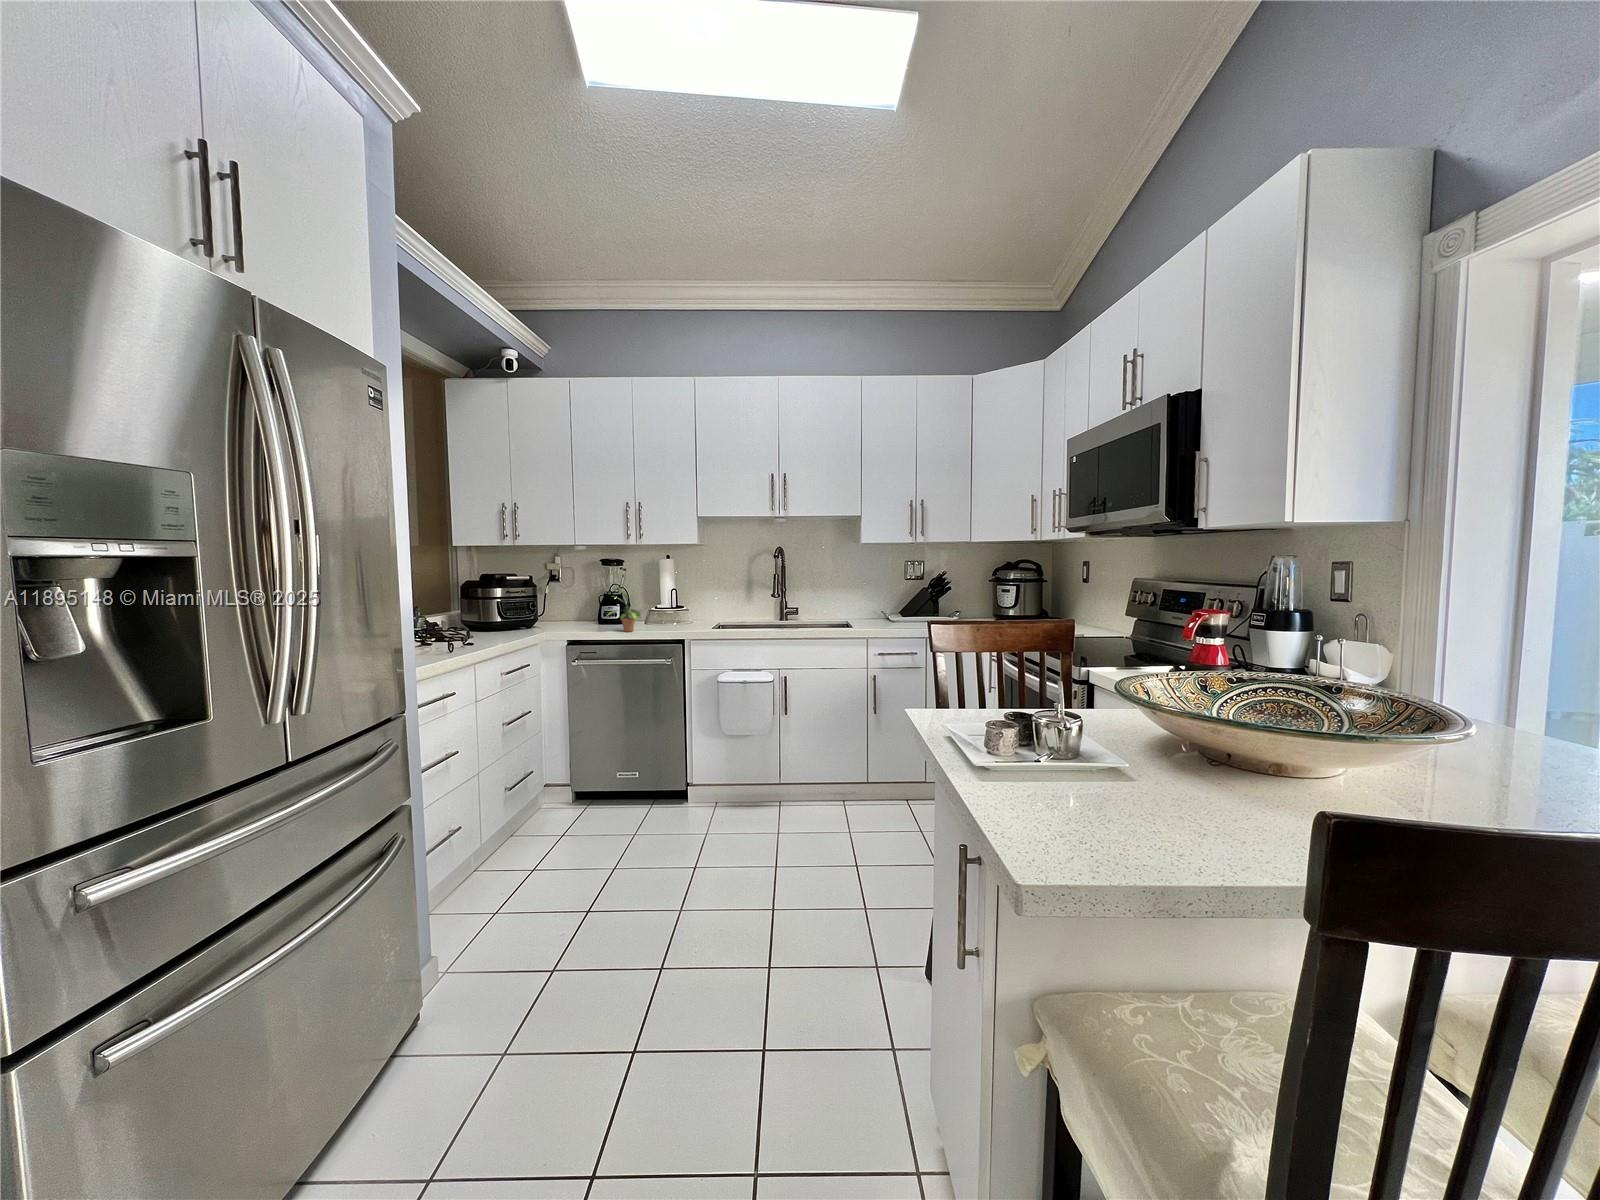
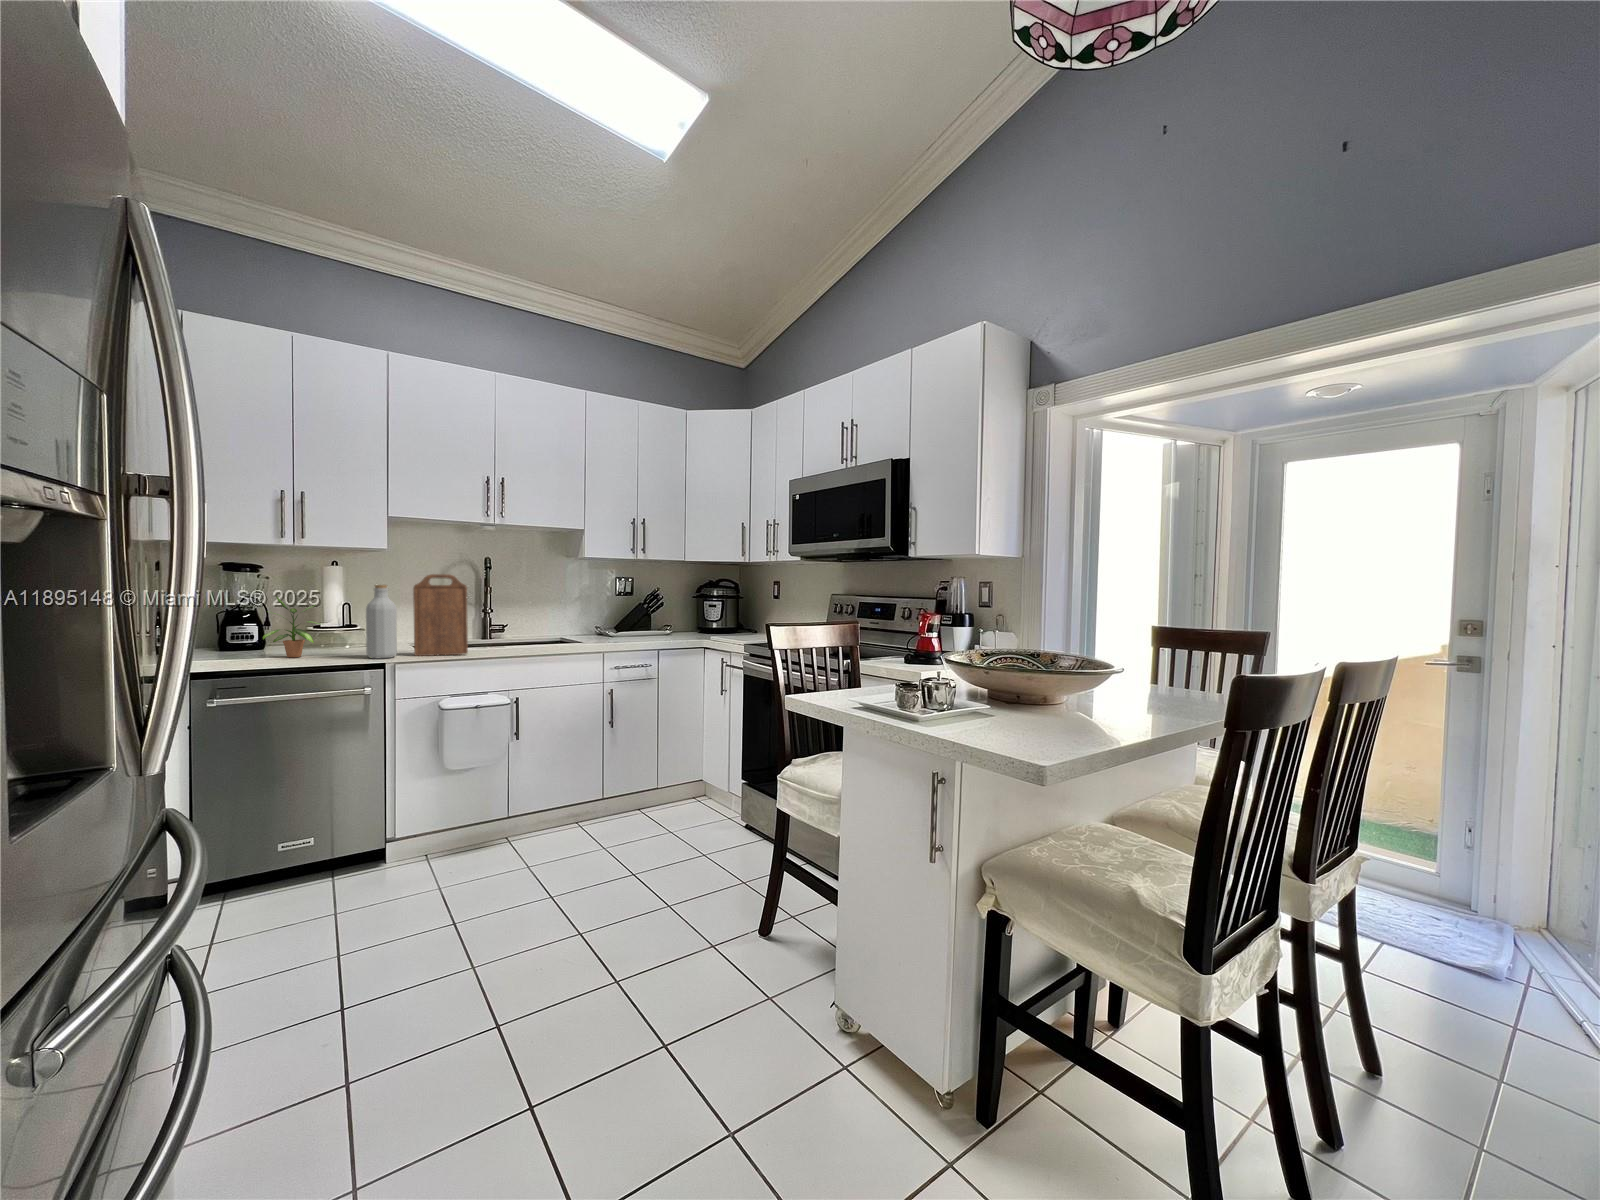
cutting board: none [701,565,742,635] -> present [413,574,468,656]
bottle: none [667,575,690,635] -> present [366,585,397,659]

